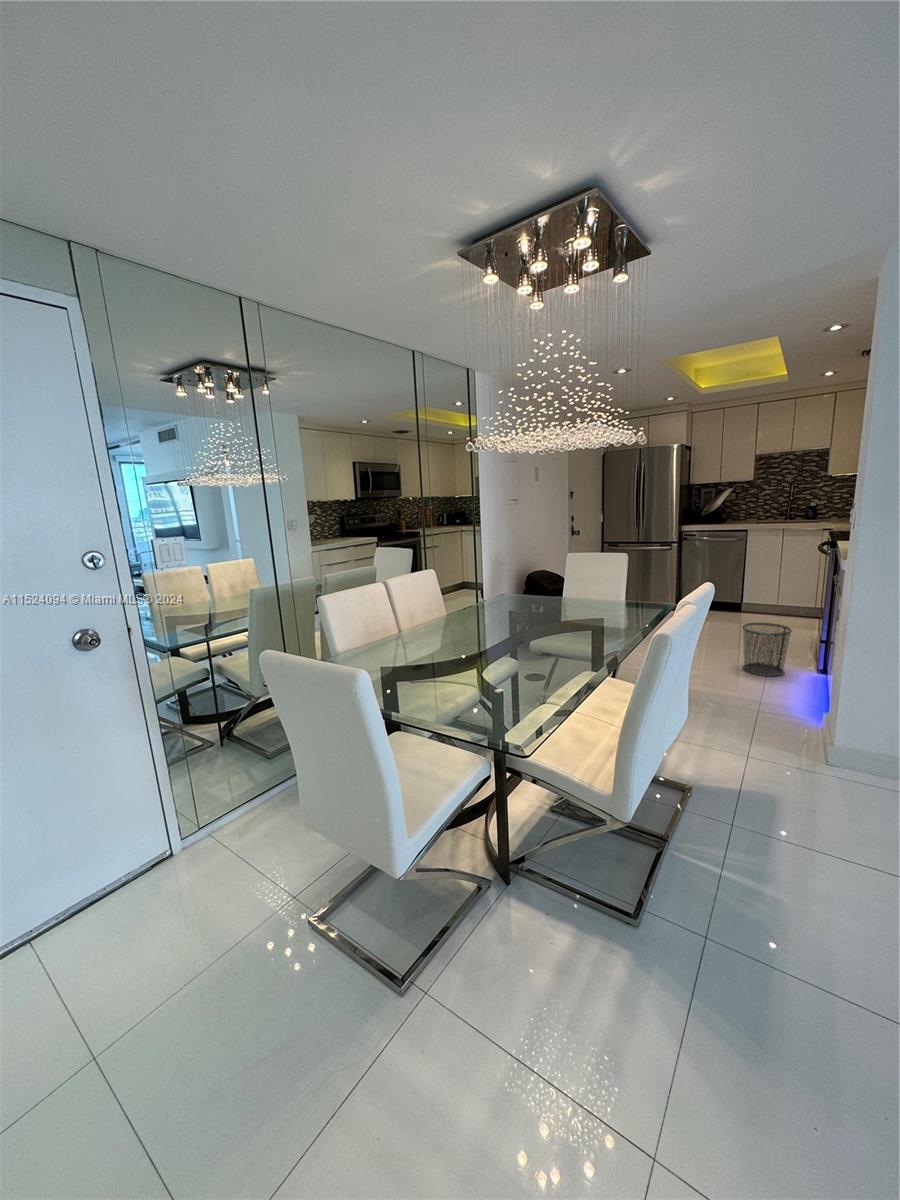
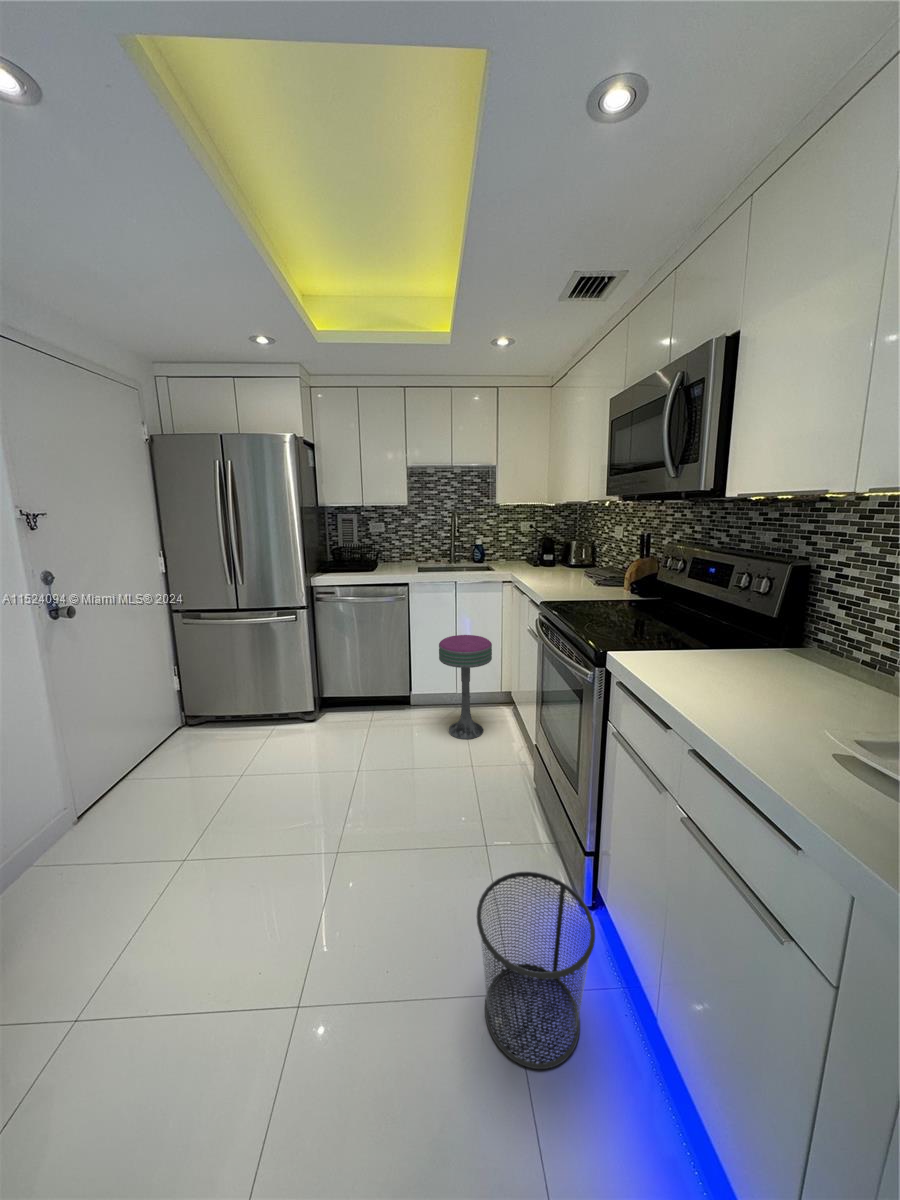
bar stool: none [760,561,801,624] -> present [439,635,492,739]

